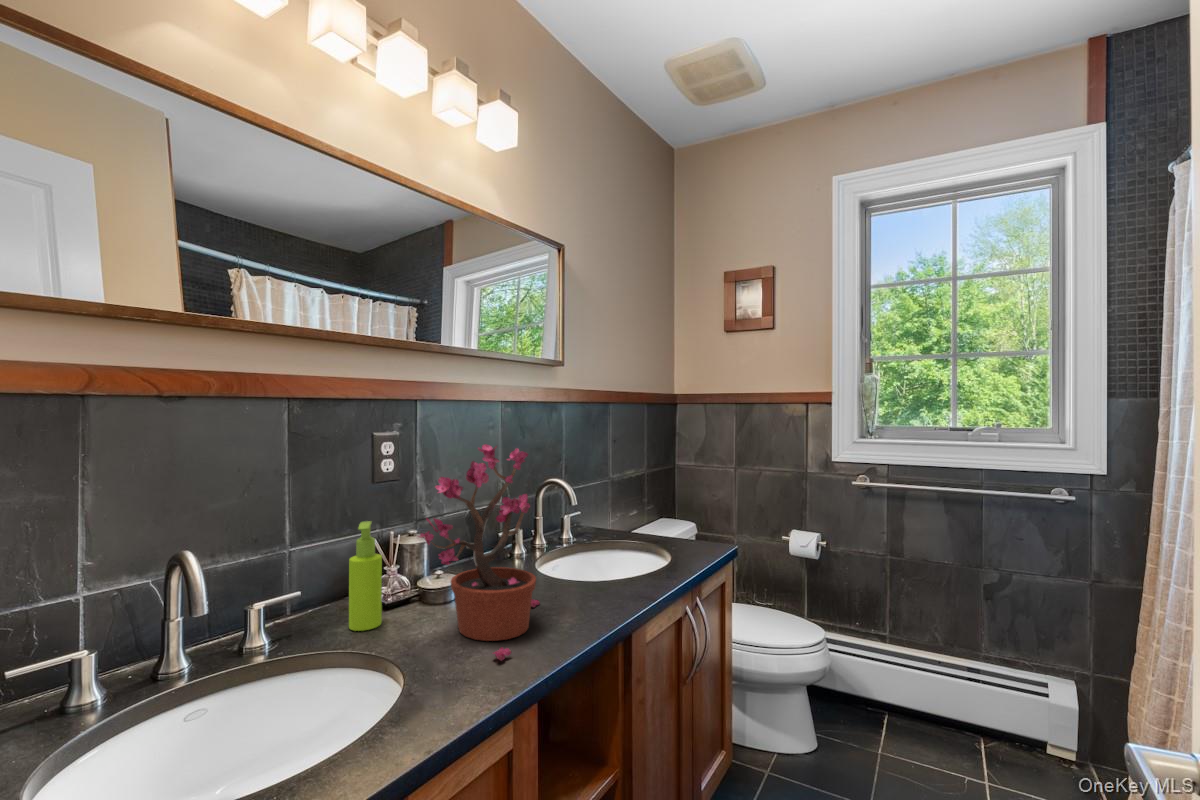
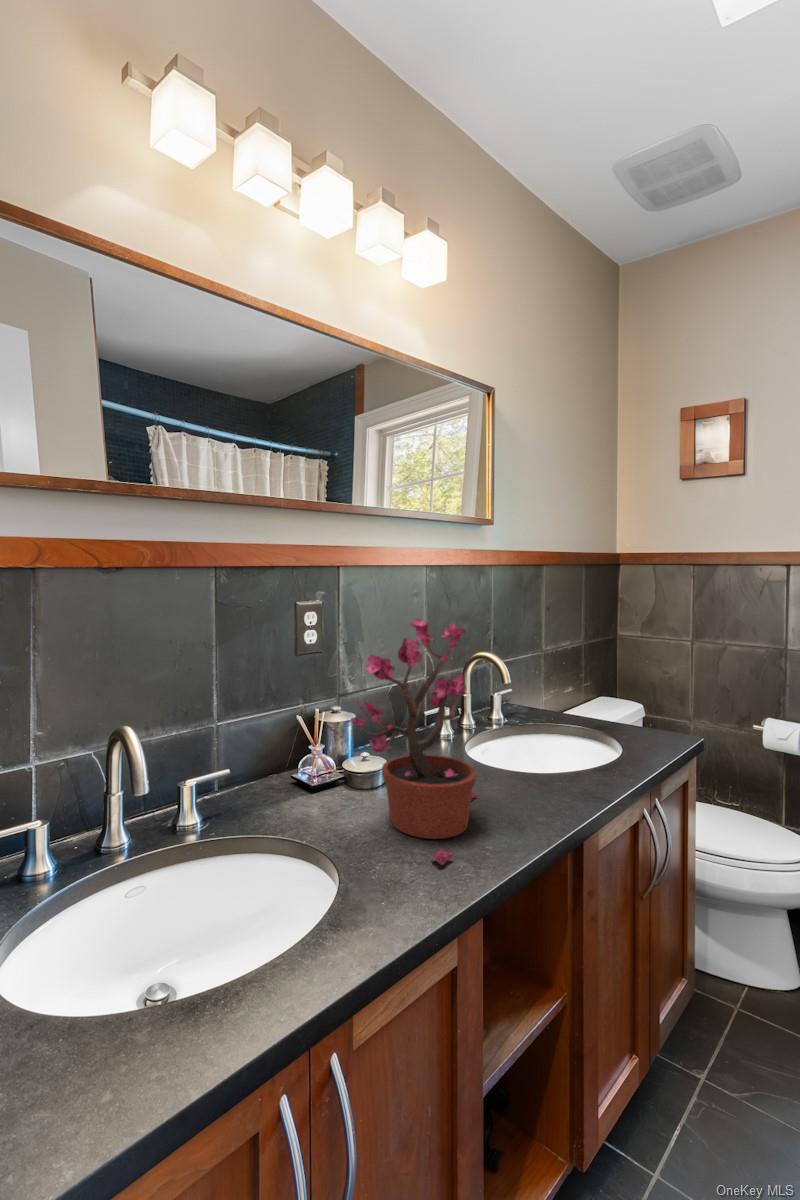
soap dispenser: present [349,521,382,631] -> none [276,699,310,815]

